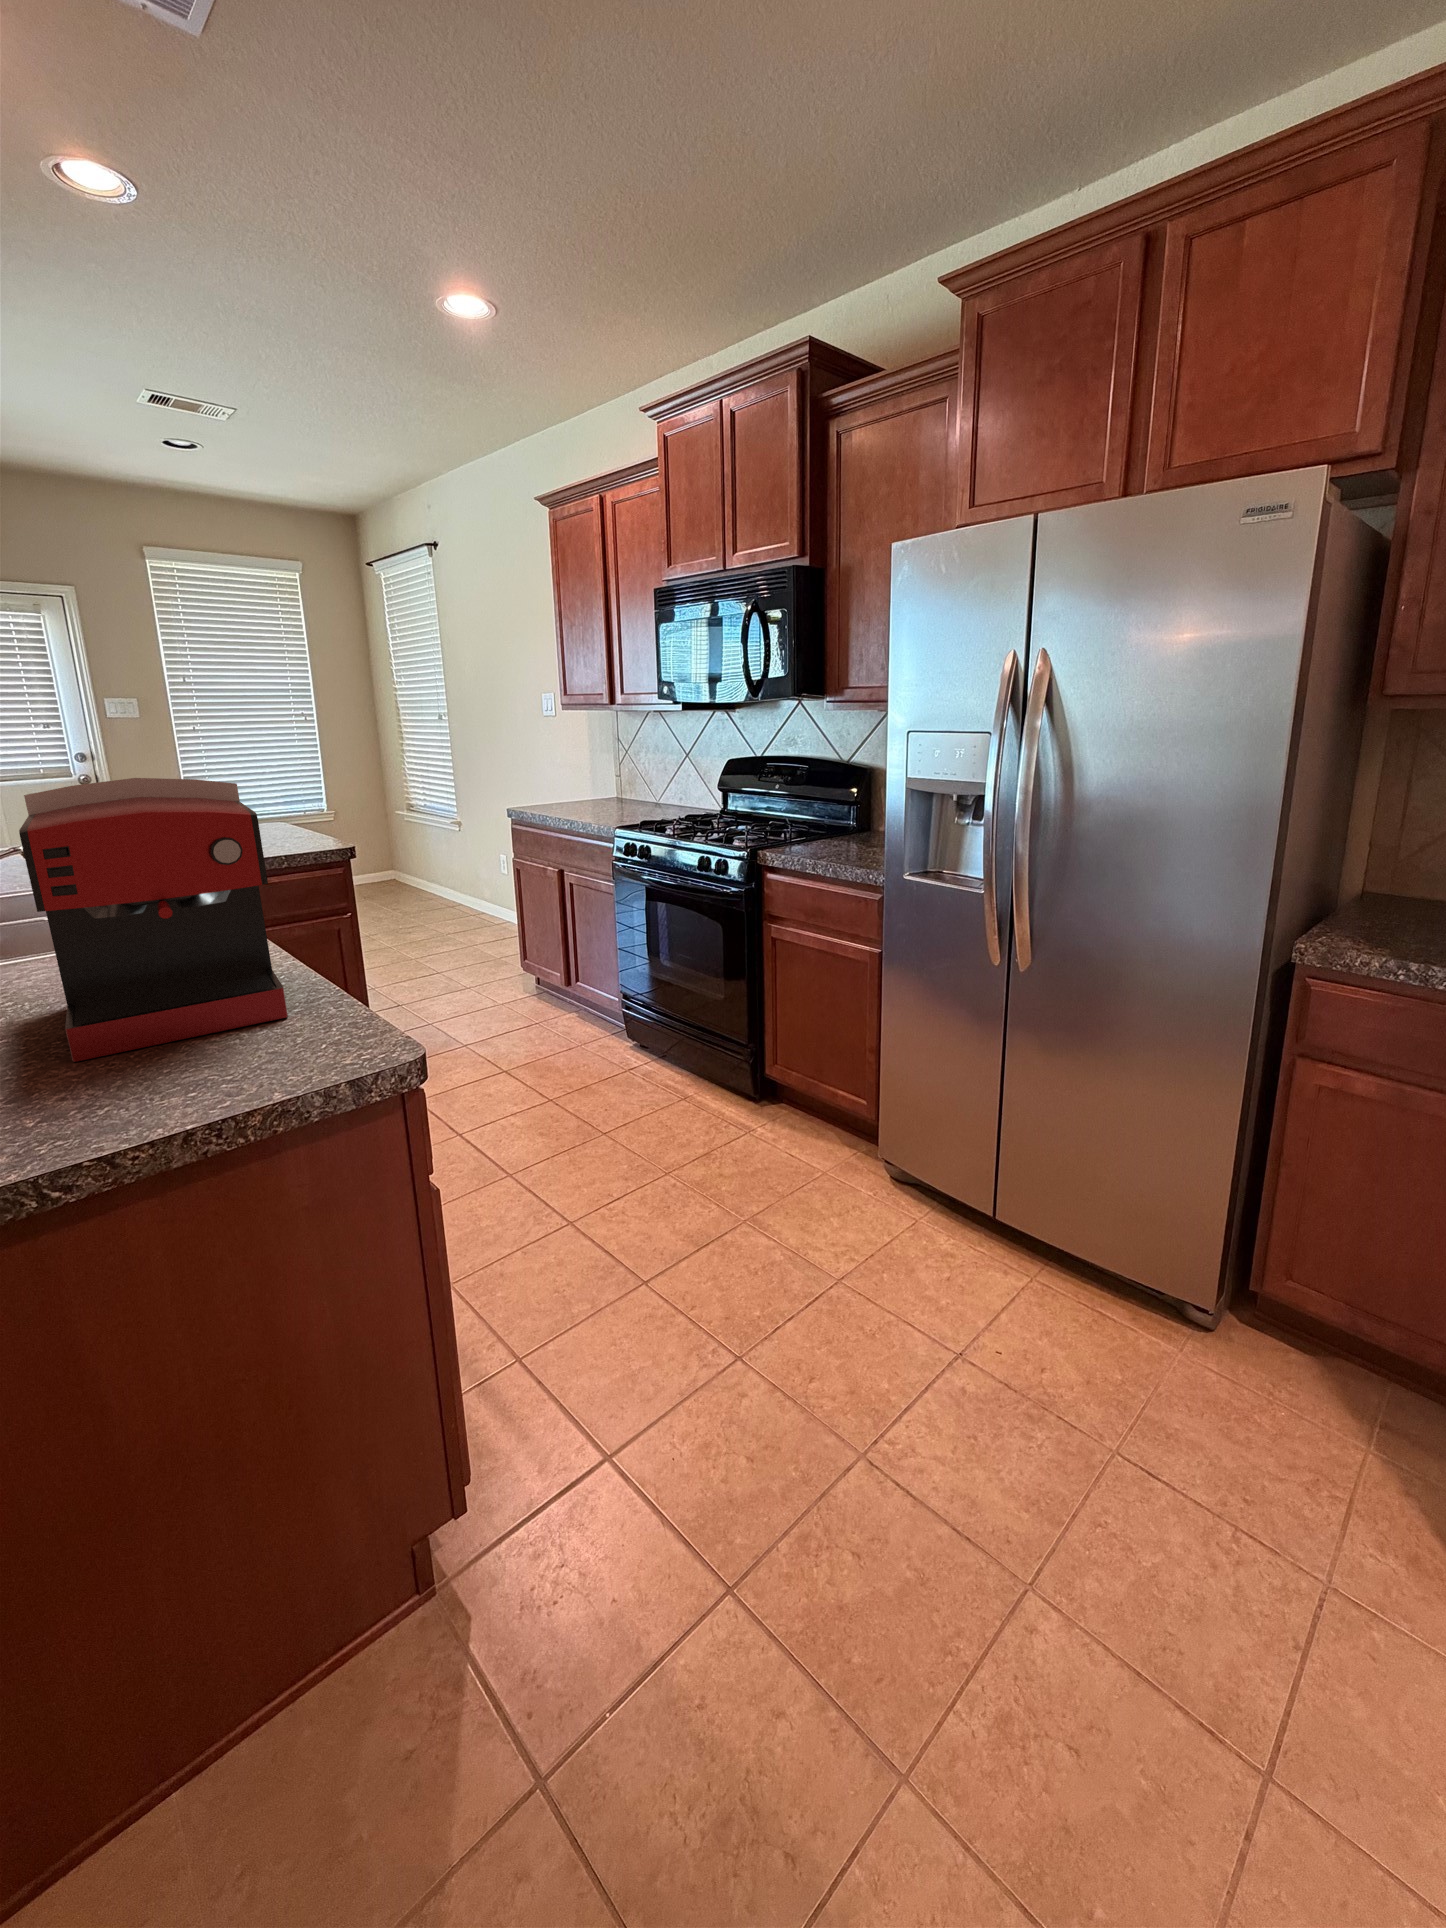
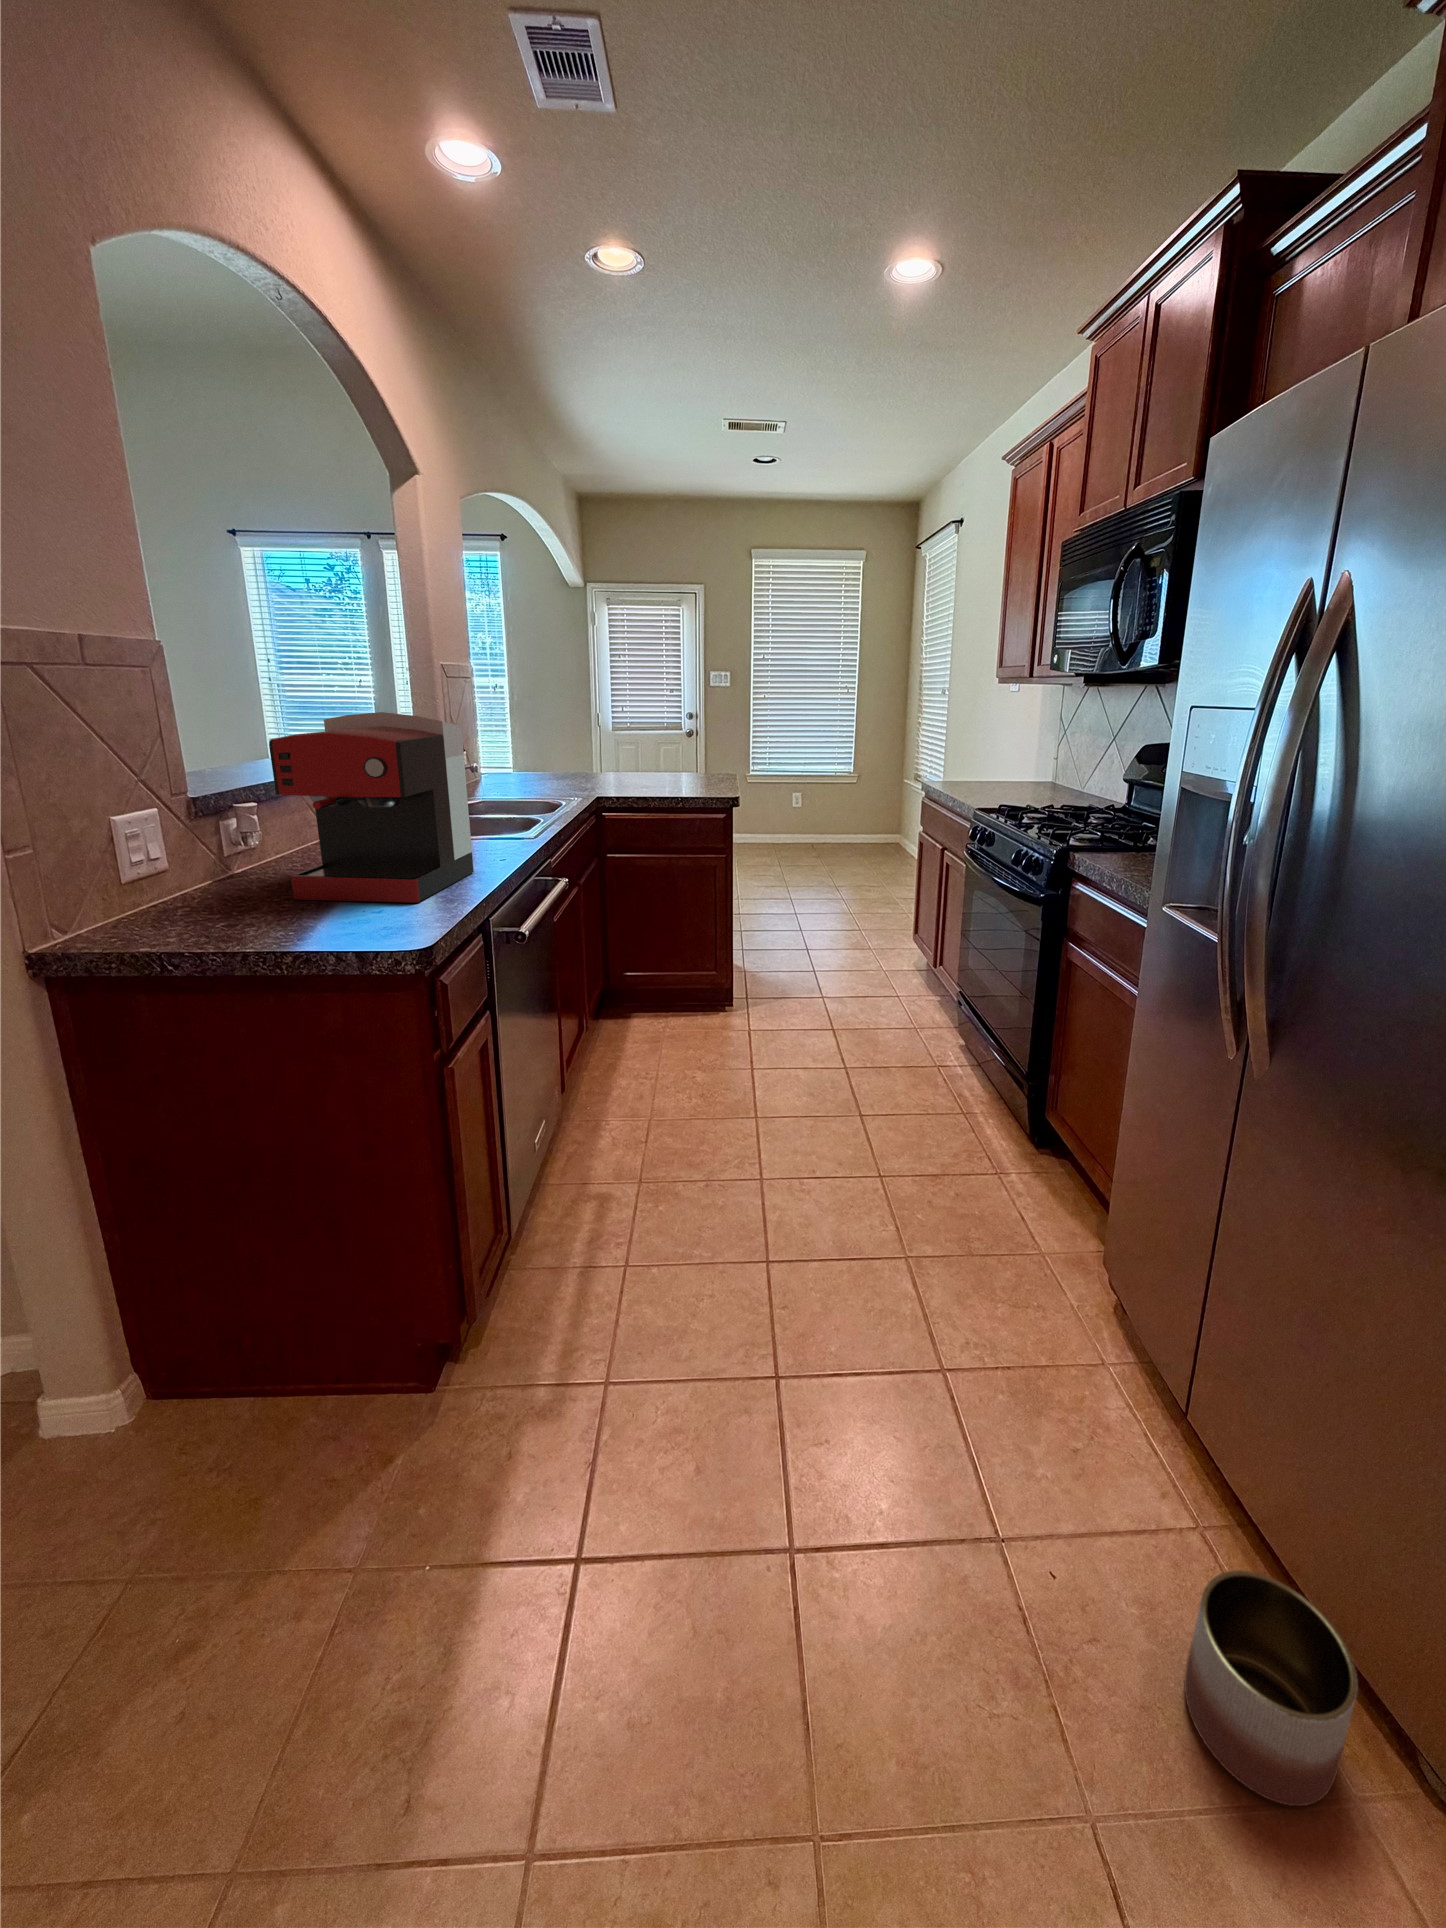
planter: none [1085,1264,1180,1381] -> present [1184,1570,1357,1806]

